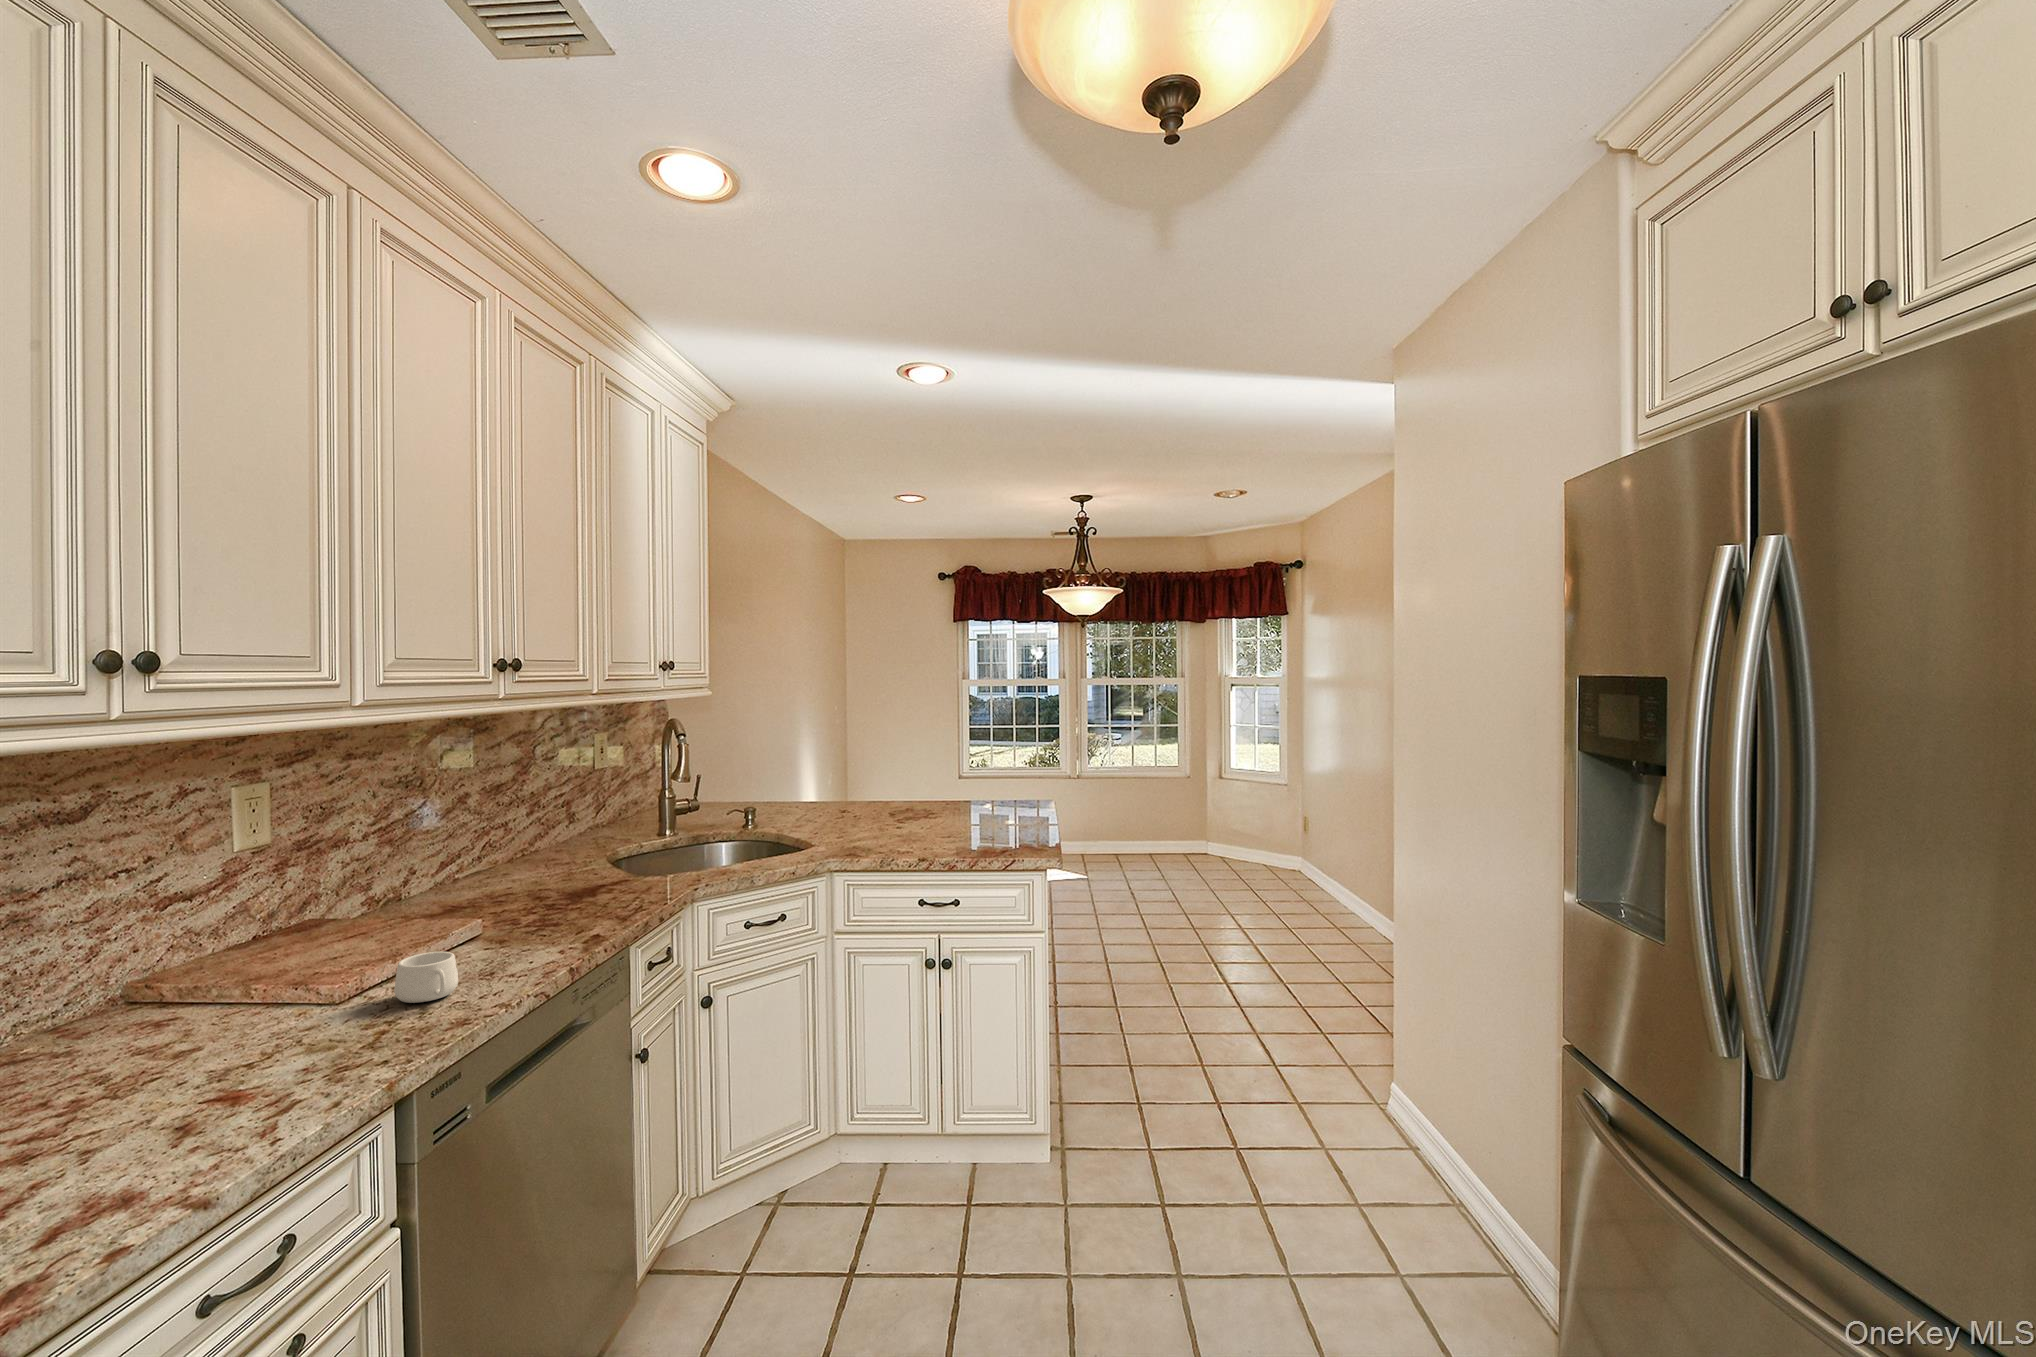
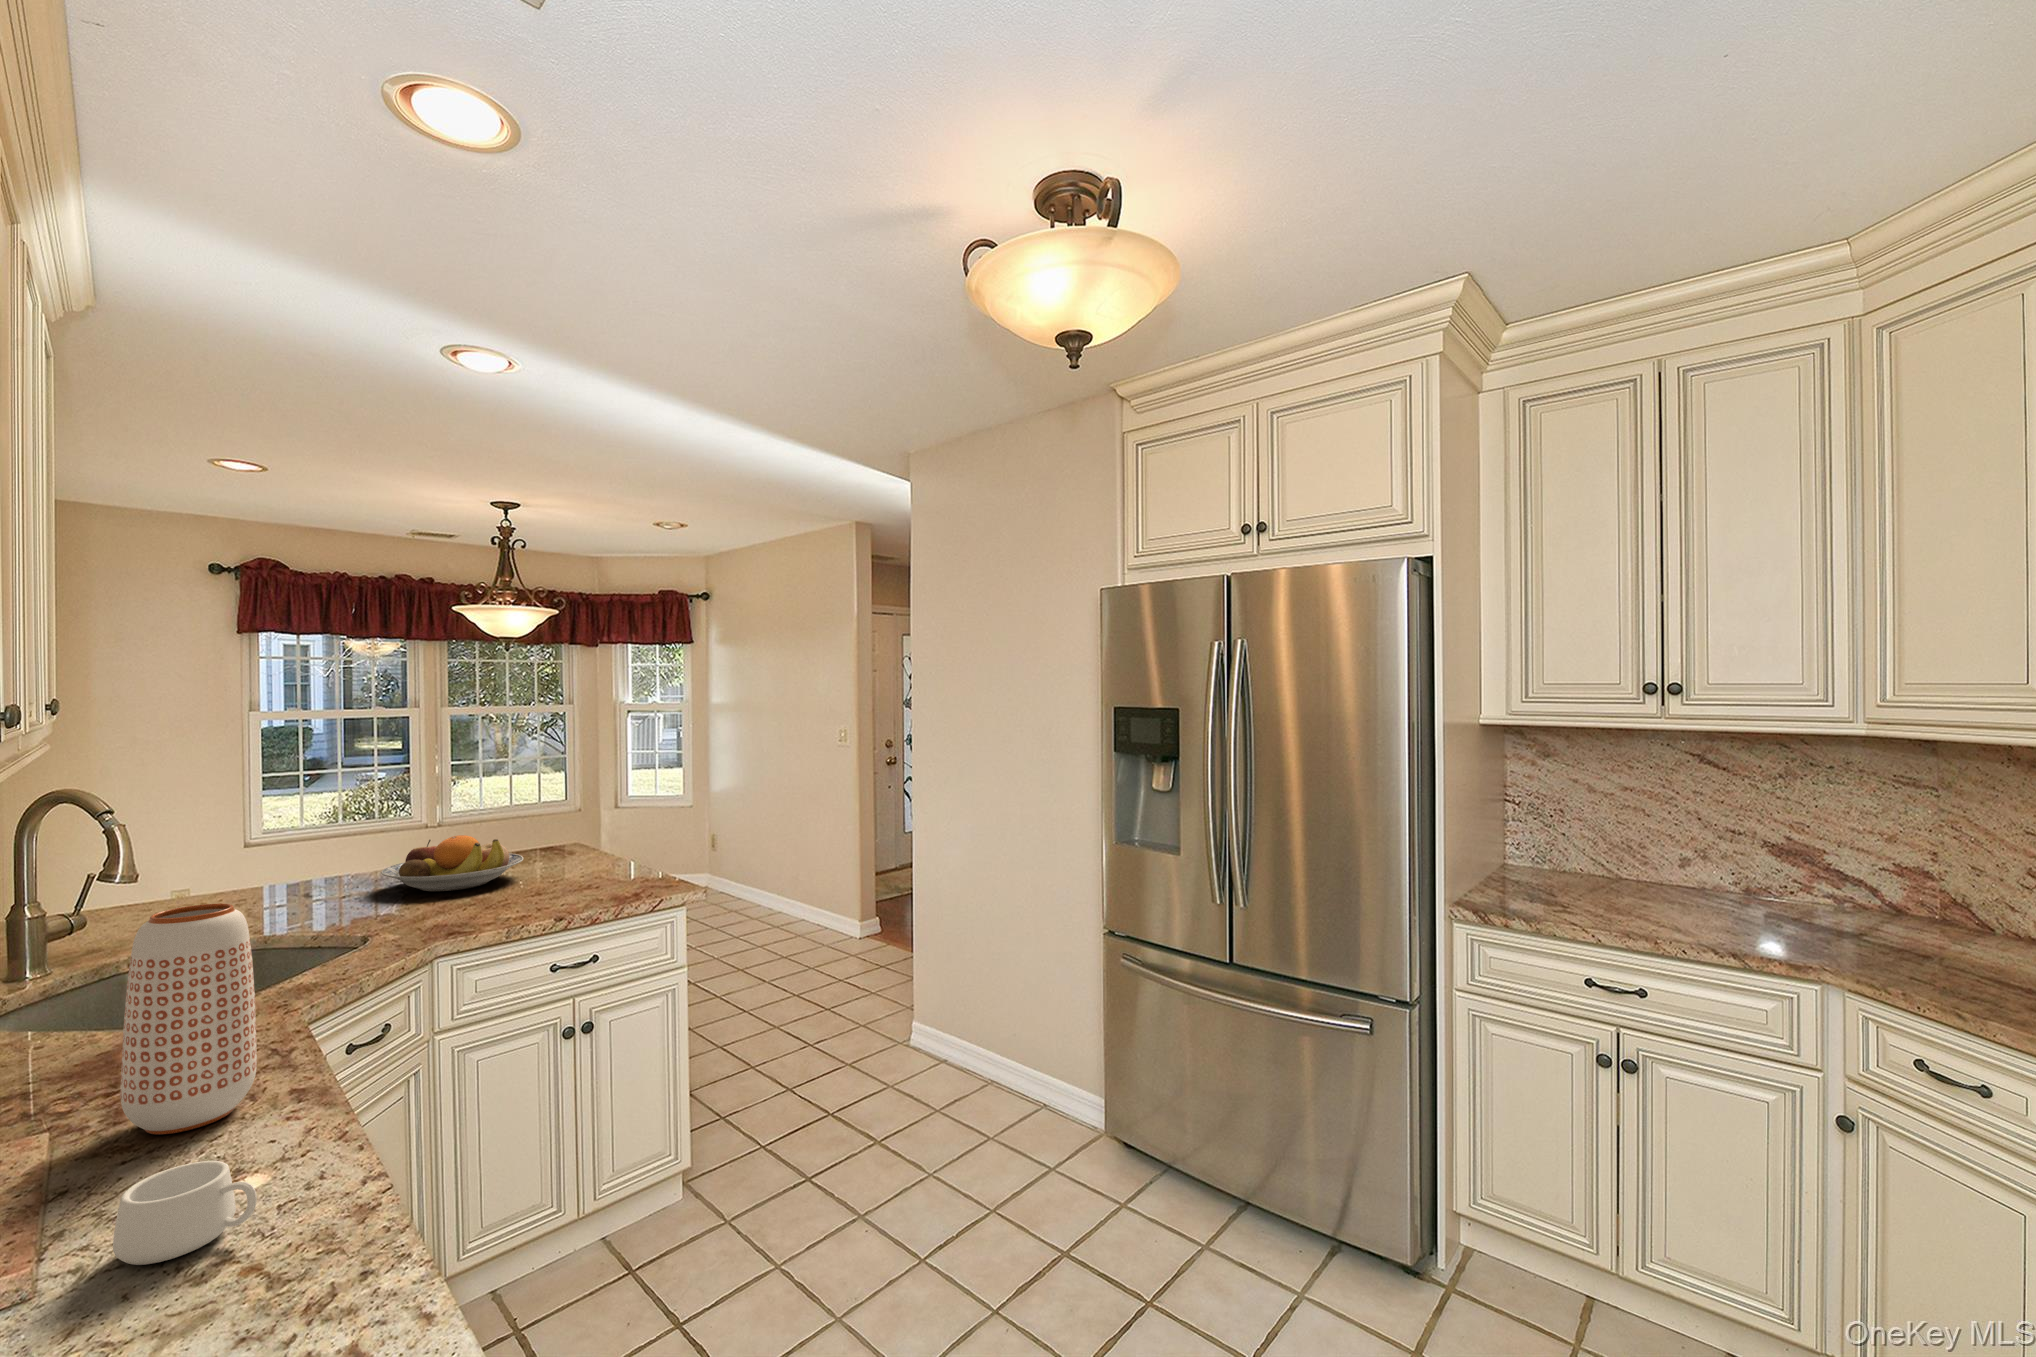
fruit bowl: none [873,781,970,824] -> present [381,835,523,891]
vase: none [518,799,588,939] -> present [120,904,257,1134]

